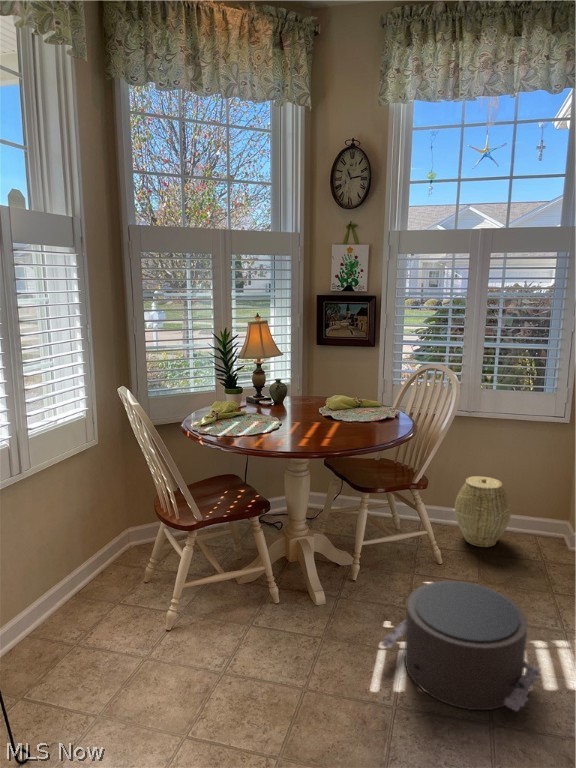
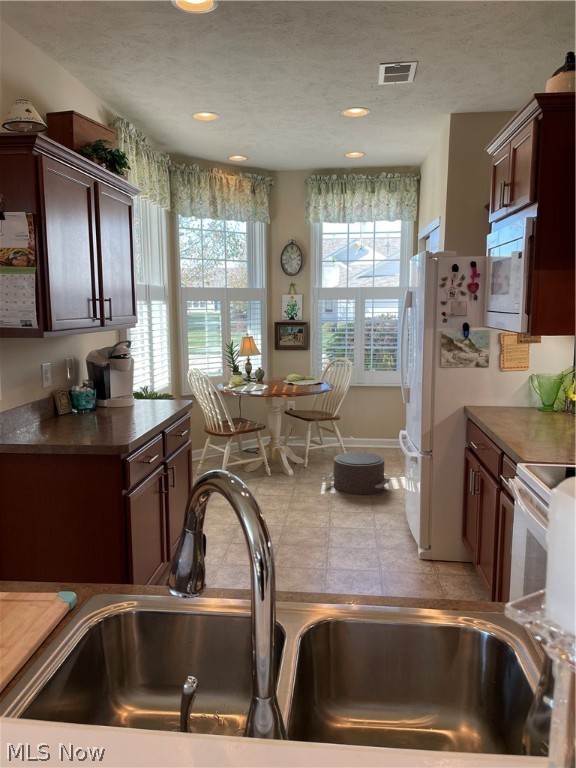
woven basket: present [455,476,511,547] -> none [354,418,383,454]

